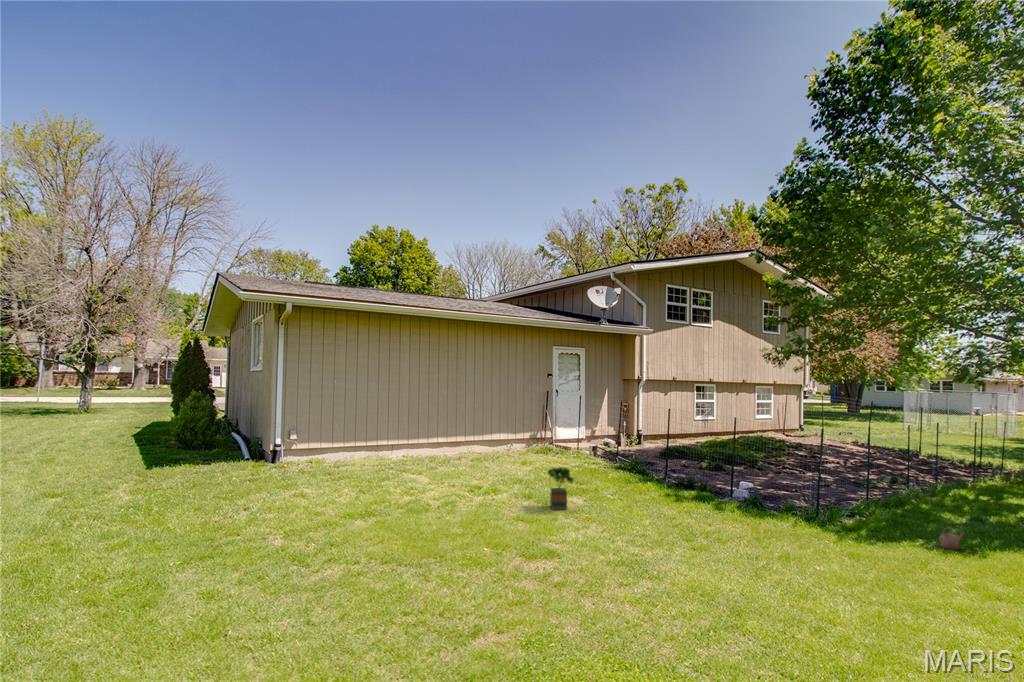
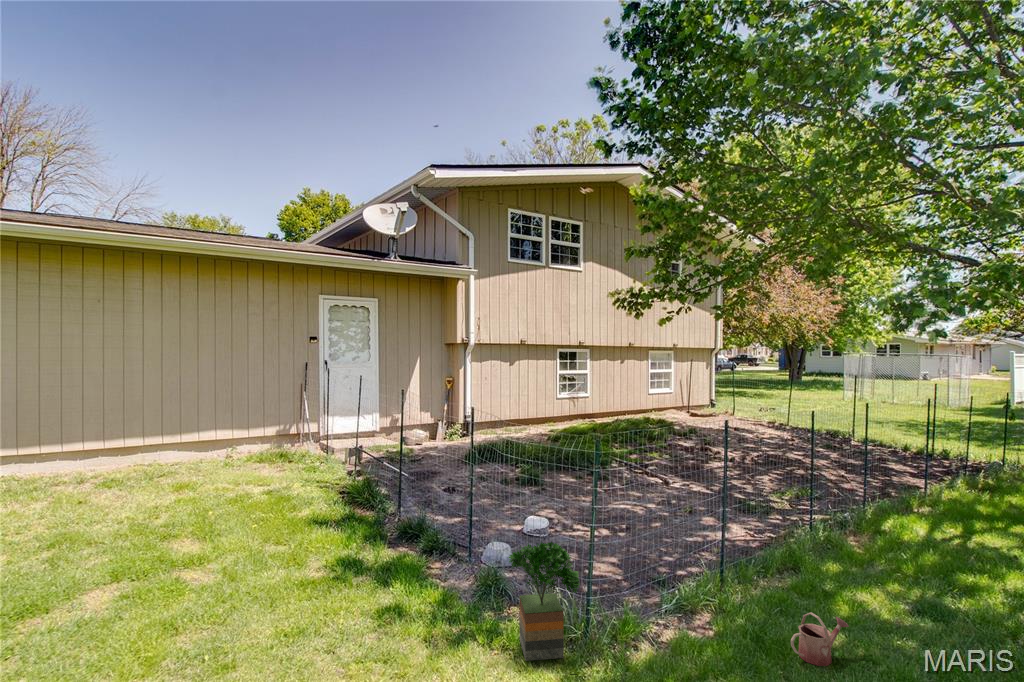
potted tree: present [547,467,573,510] -> present [509,542,580,661]

